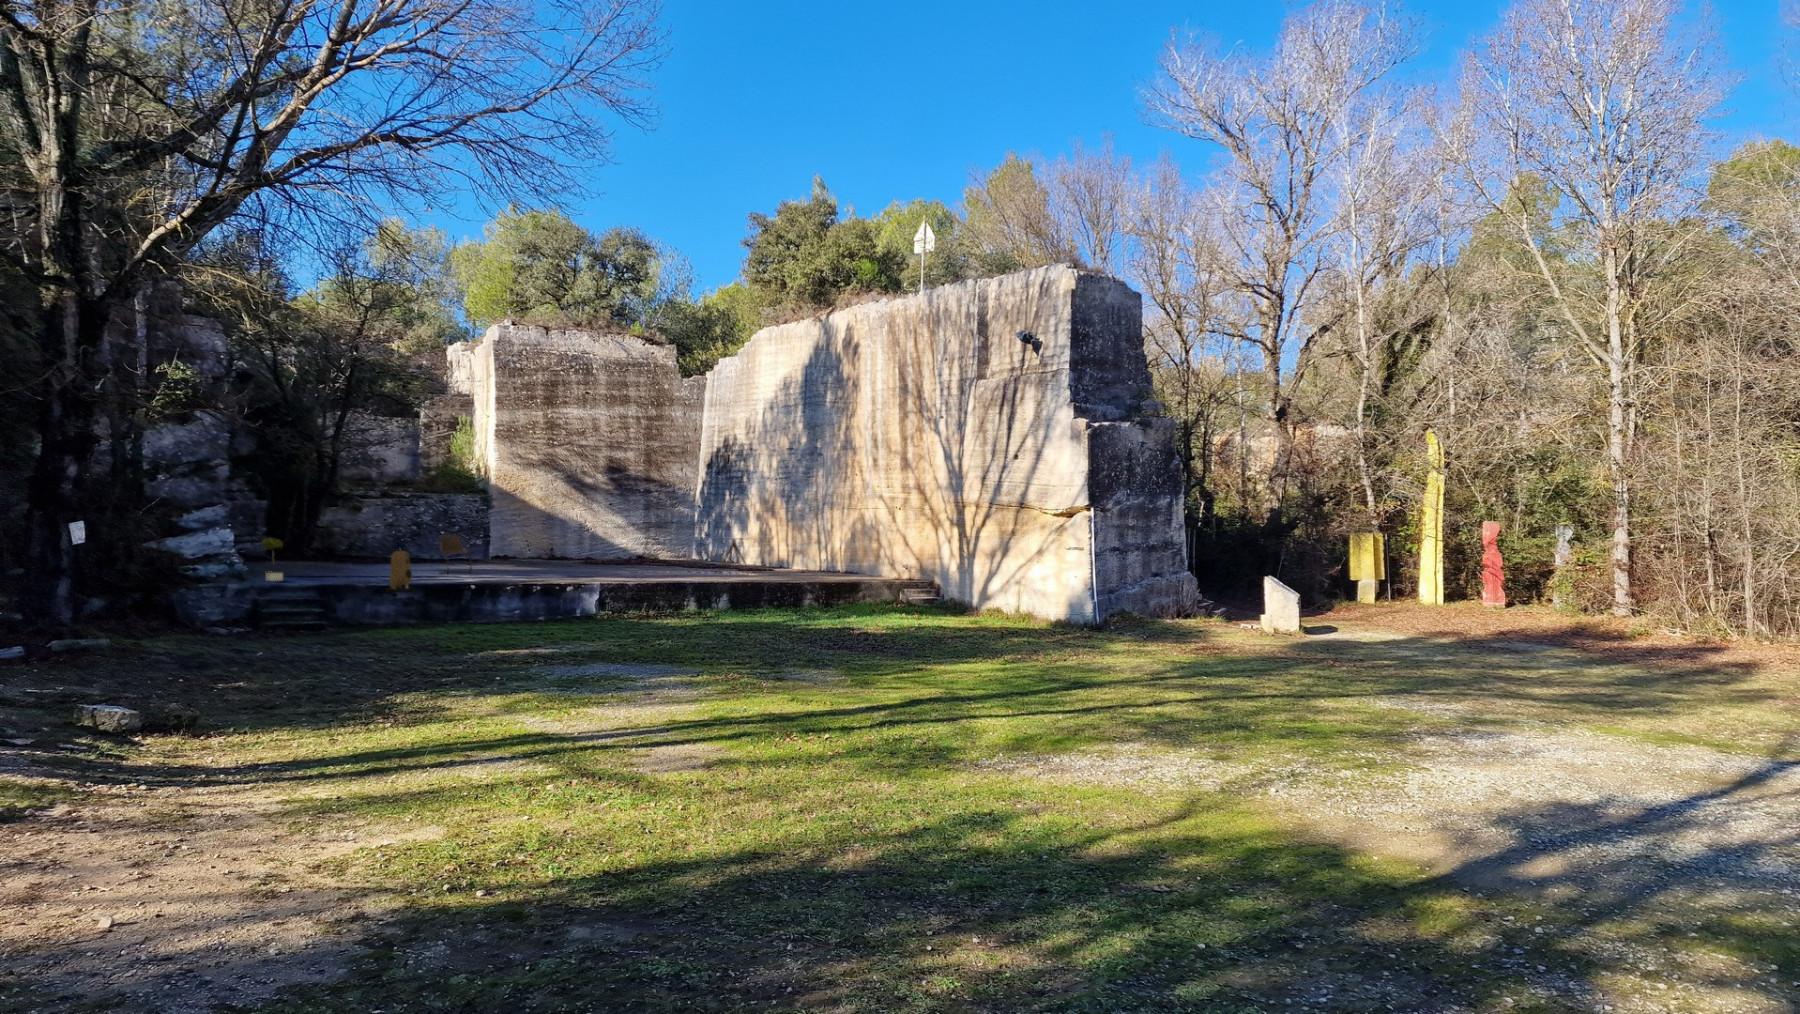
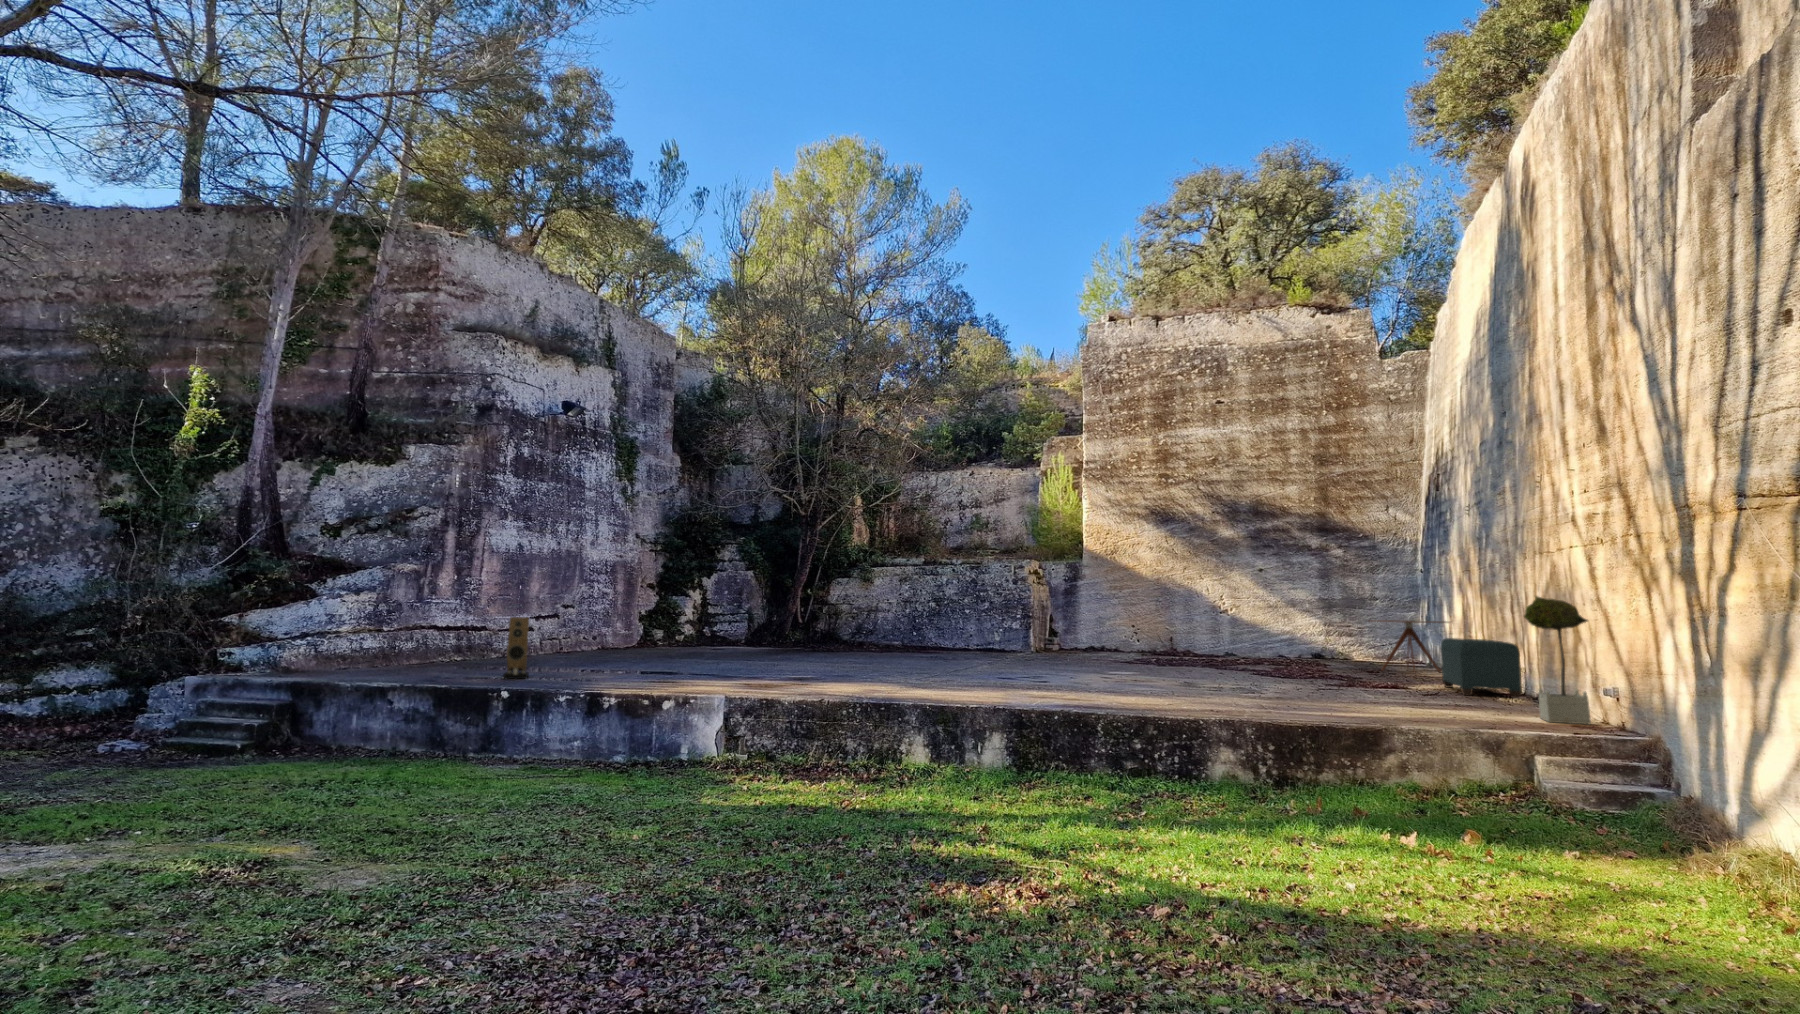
chair: present [439,535,472,574] -> none [1004,599,1038,650]
potted tree: present [262,538,283,581] -> present [1524,596,1591,725]
bench: none [782,544,824,568] -> present [1441,638,1522,698]

